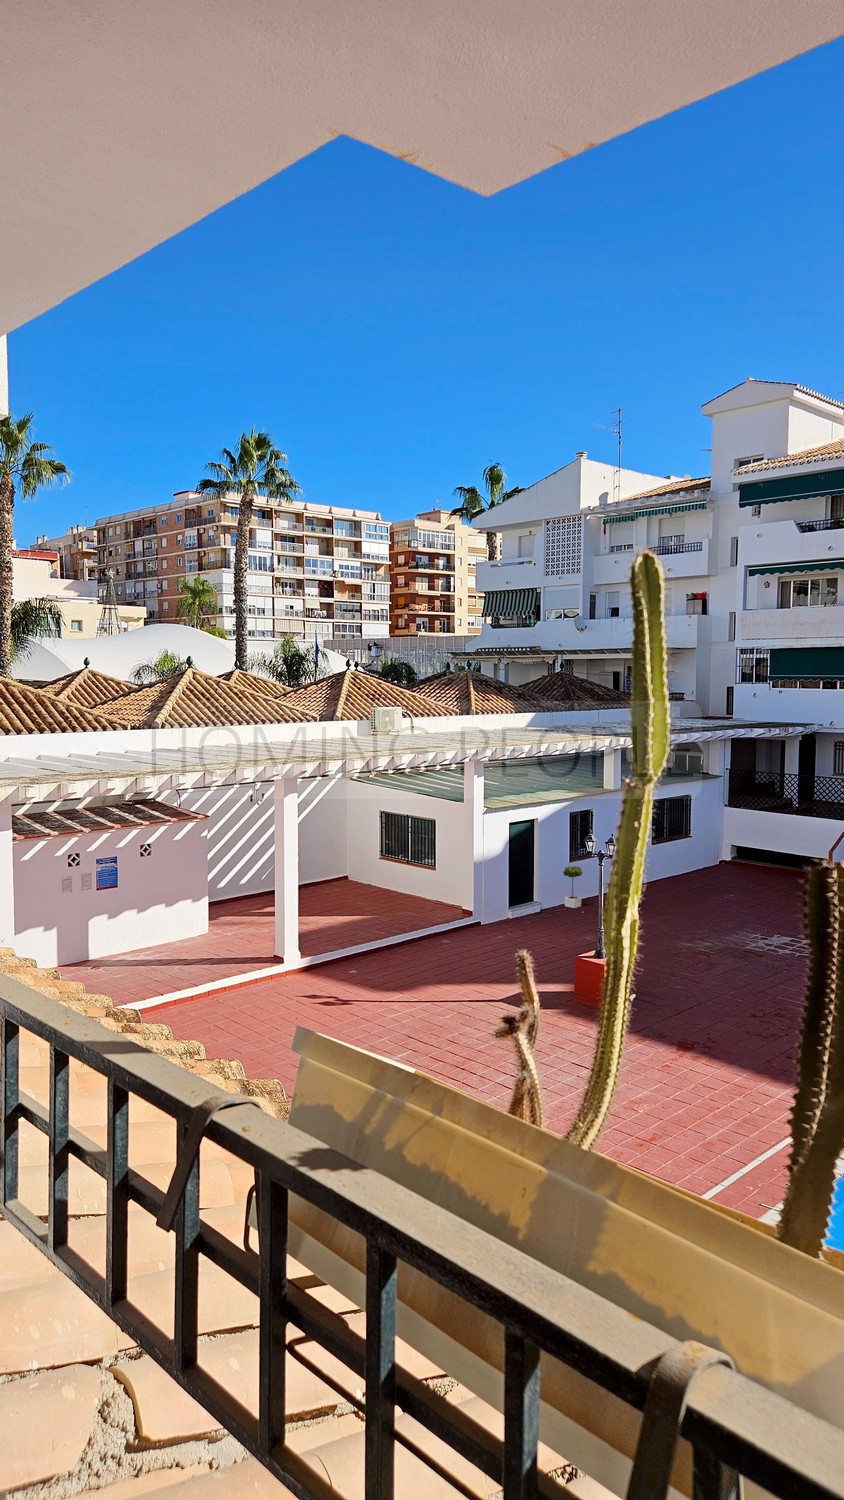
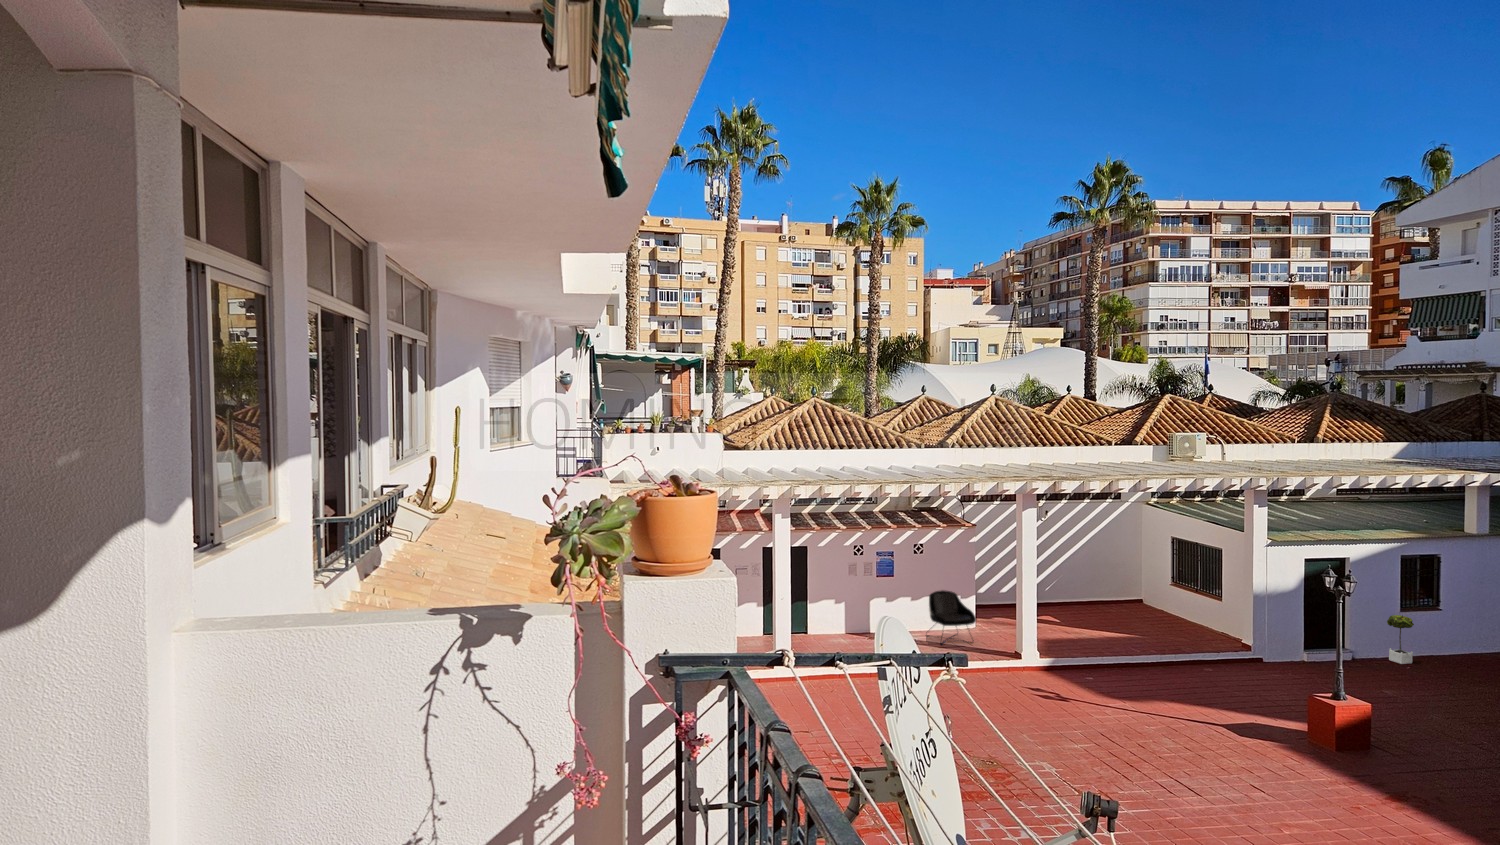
lounge chair: none [157,893,215,956] -> present [929,590,976,644]

